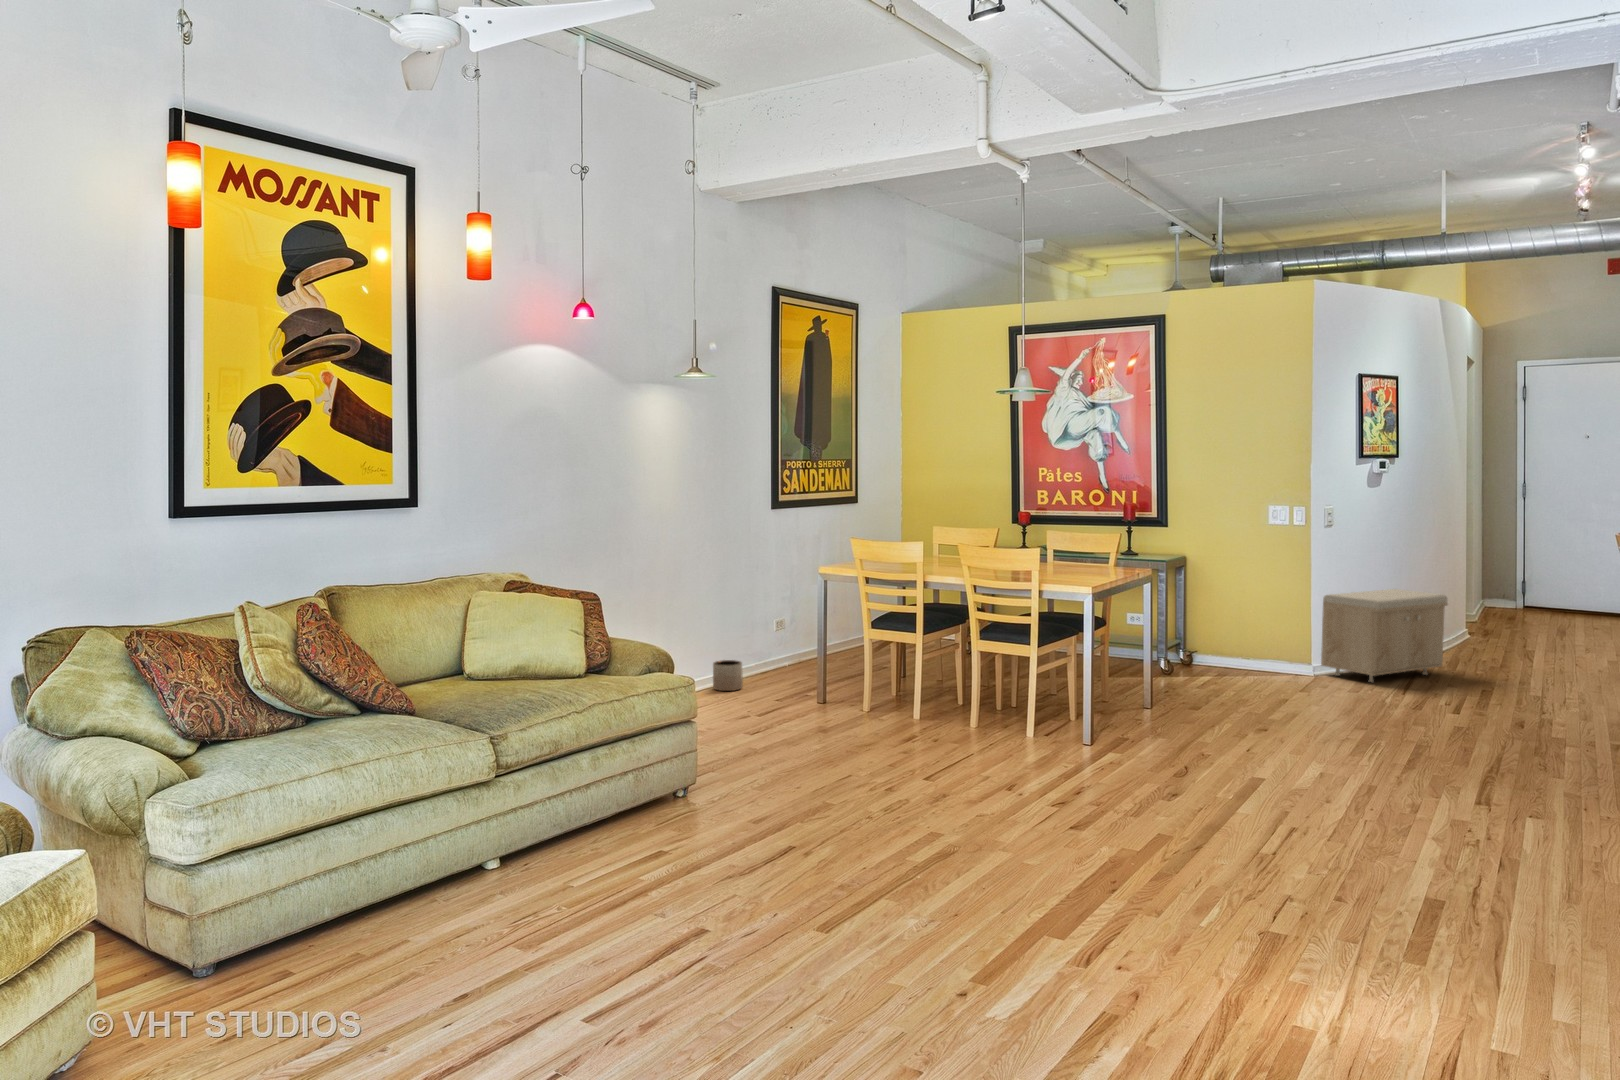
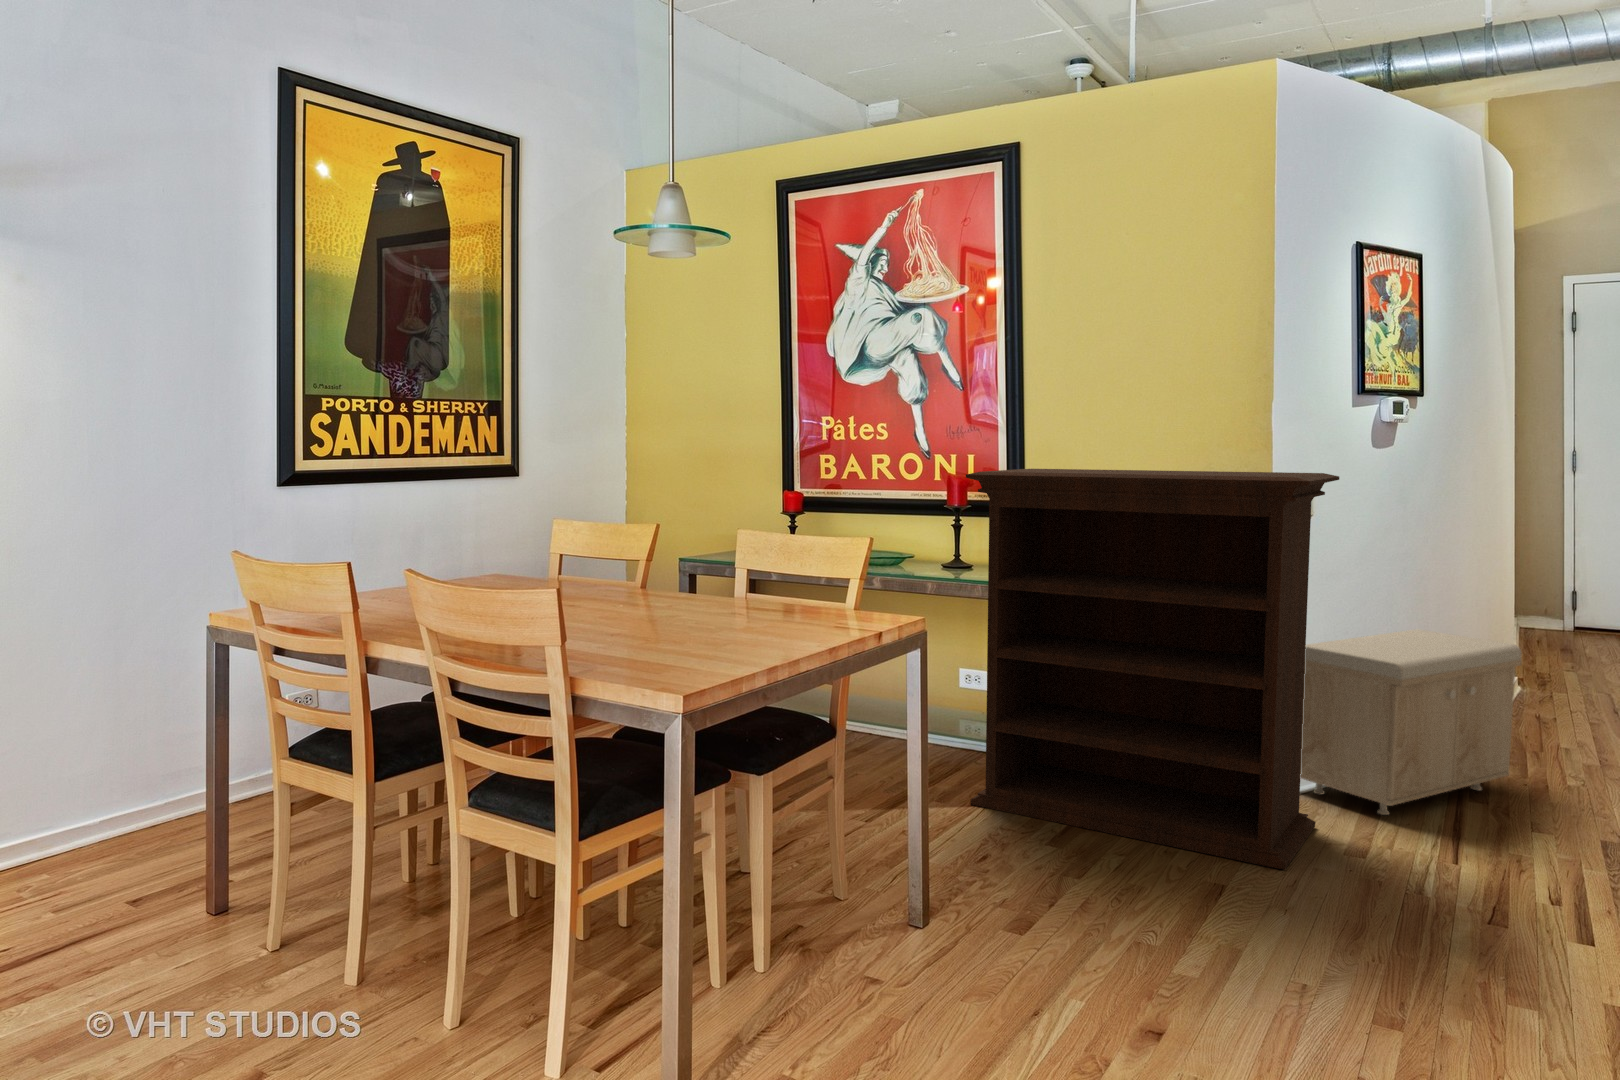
bookshelf: none [1148,499,1345,698] -> present [966,469,1339,870]
planter: present [713,660,743,691] -> none [87,783,158,852]

